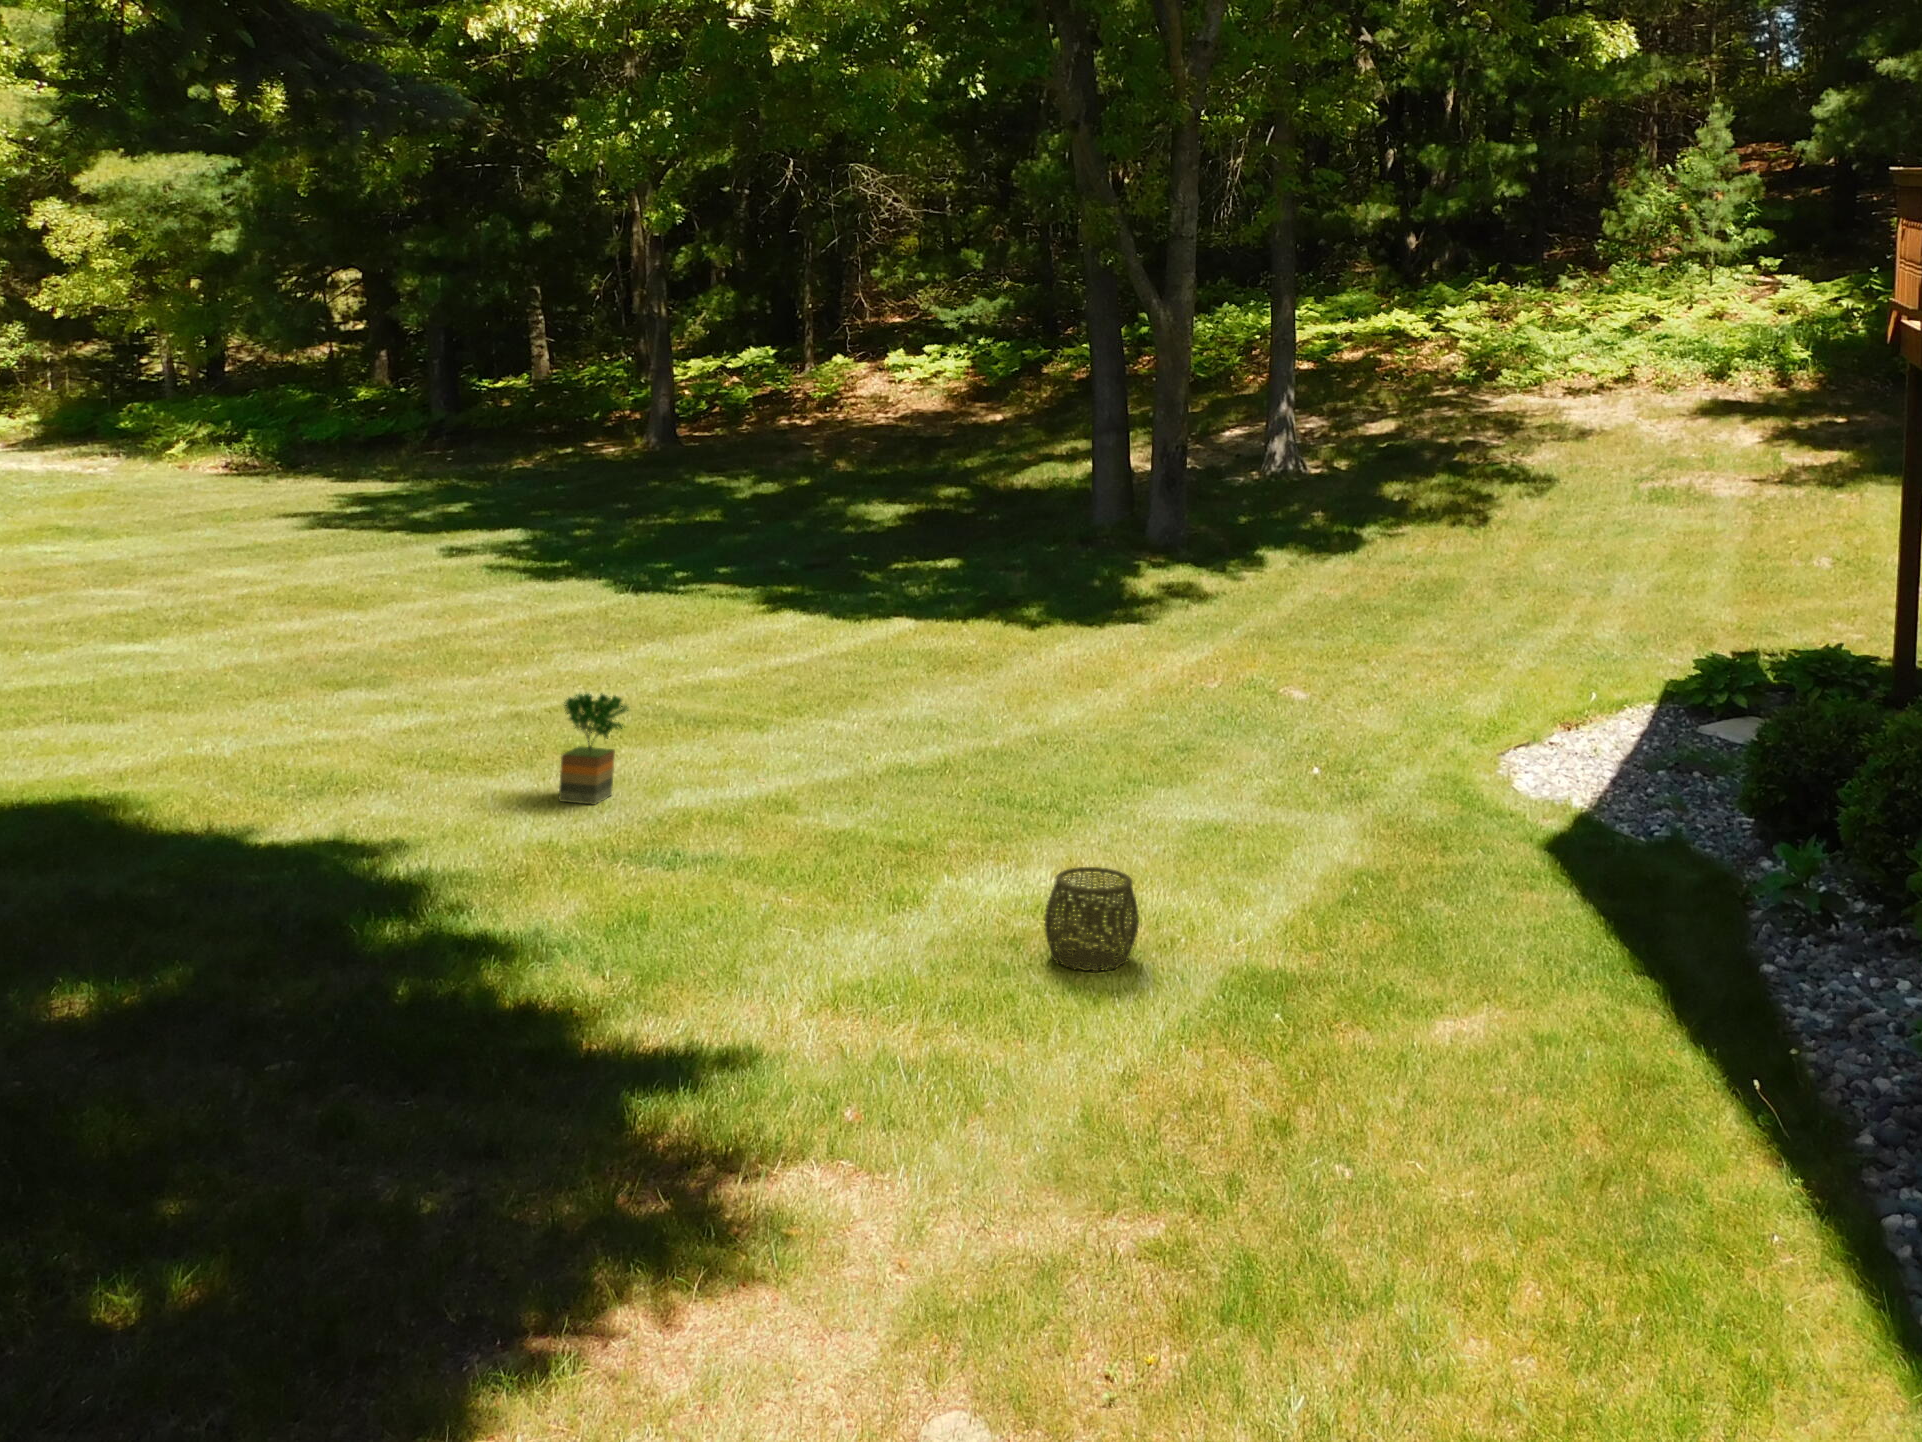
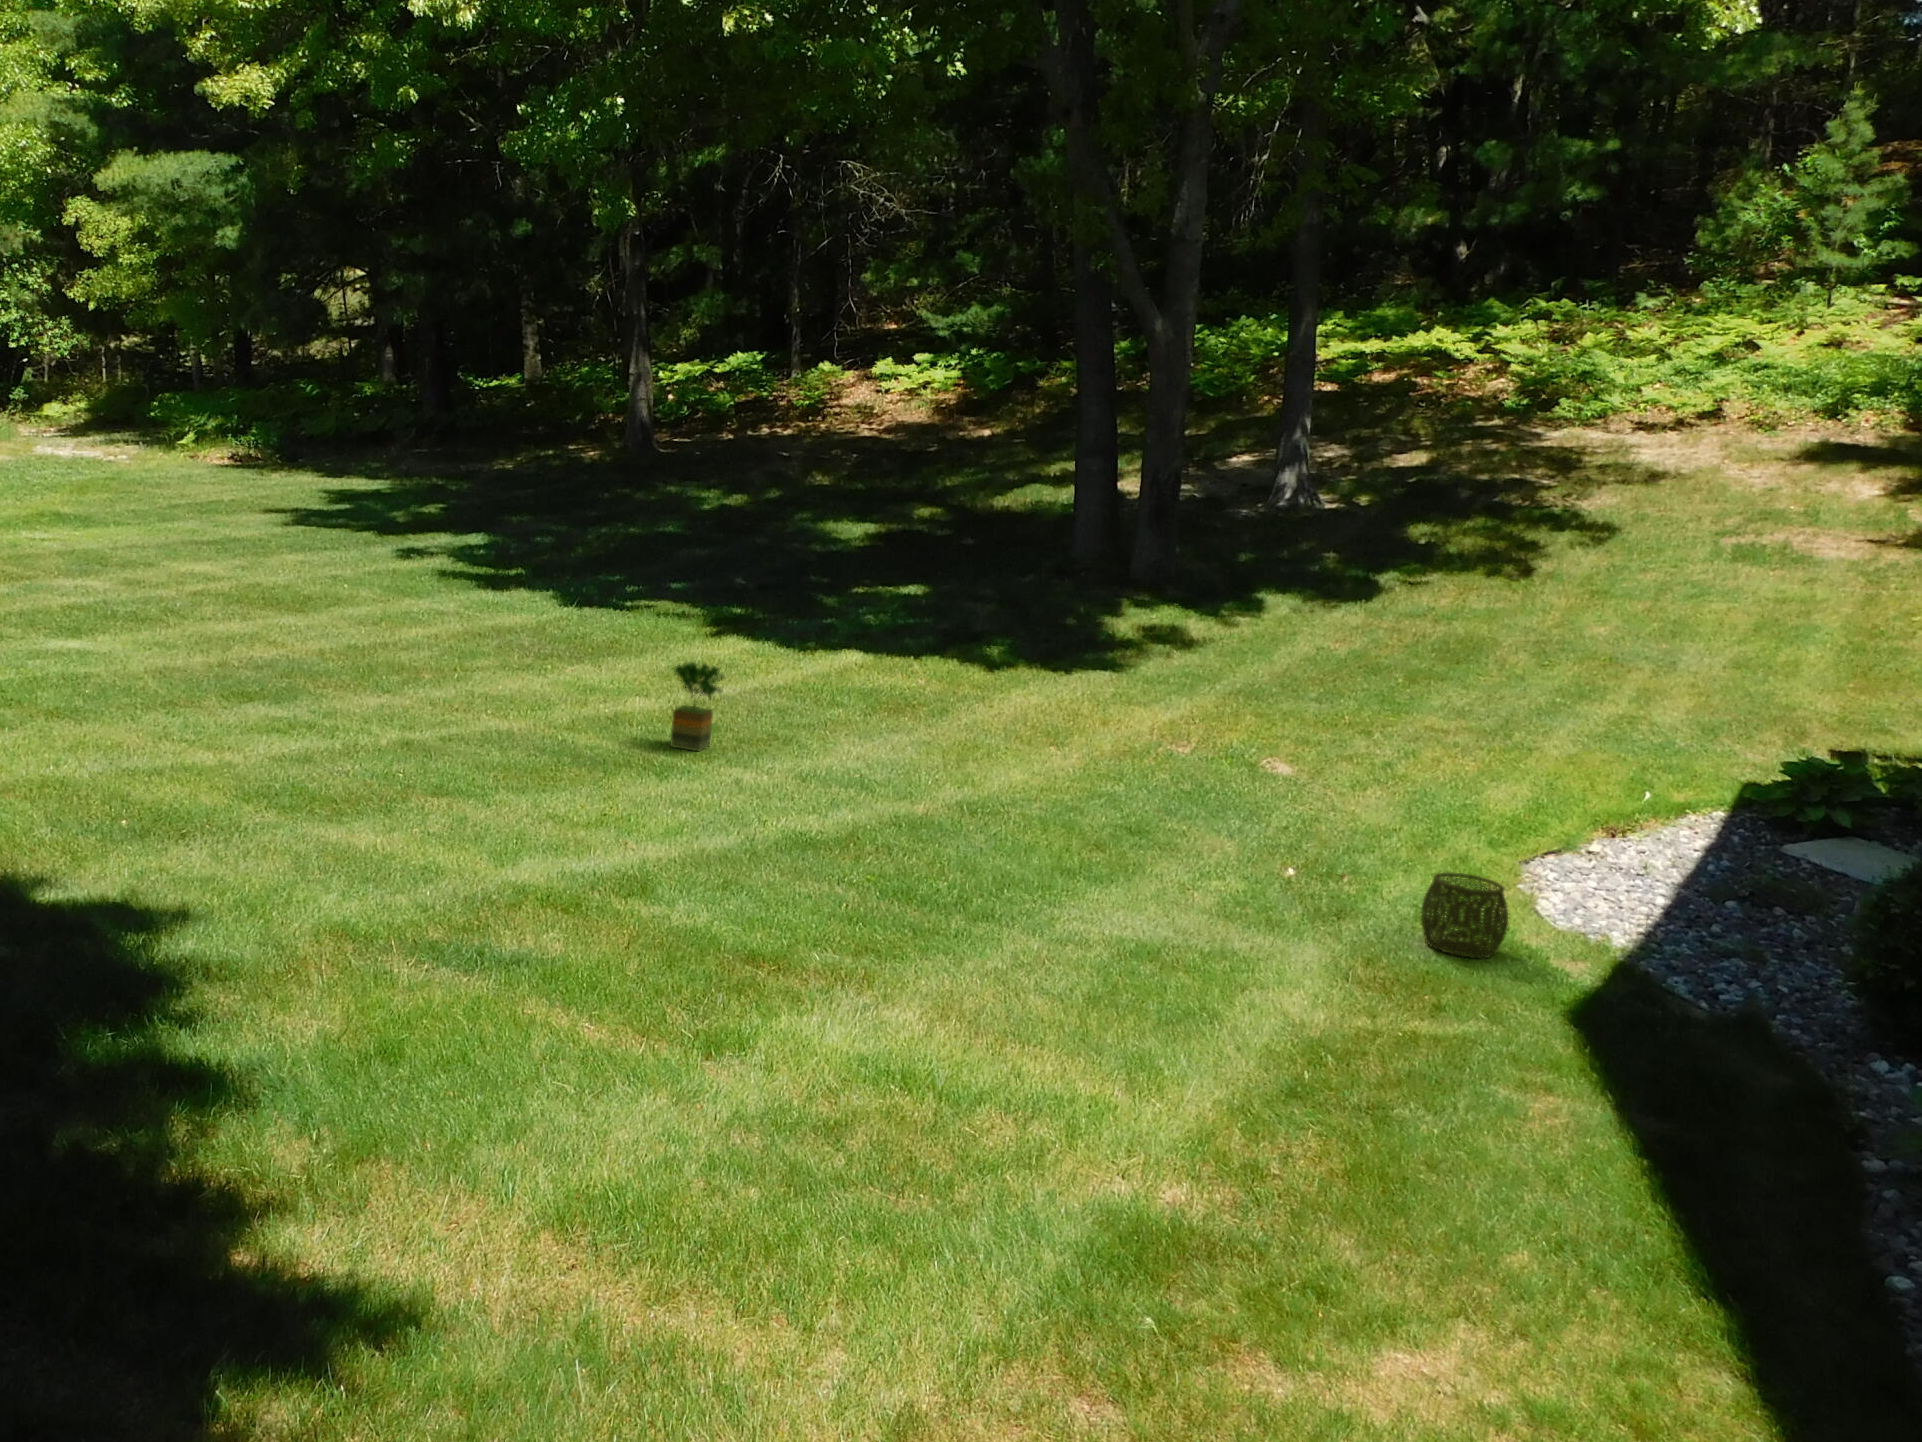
woven basket: present [1045,867,1139,971] -> present [1421,872,1508,958]

